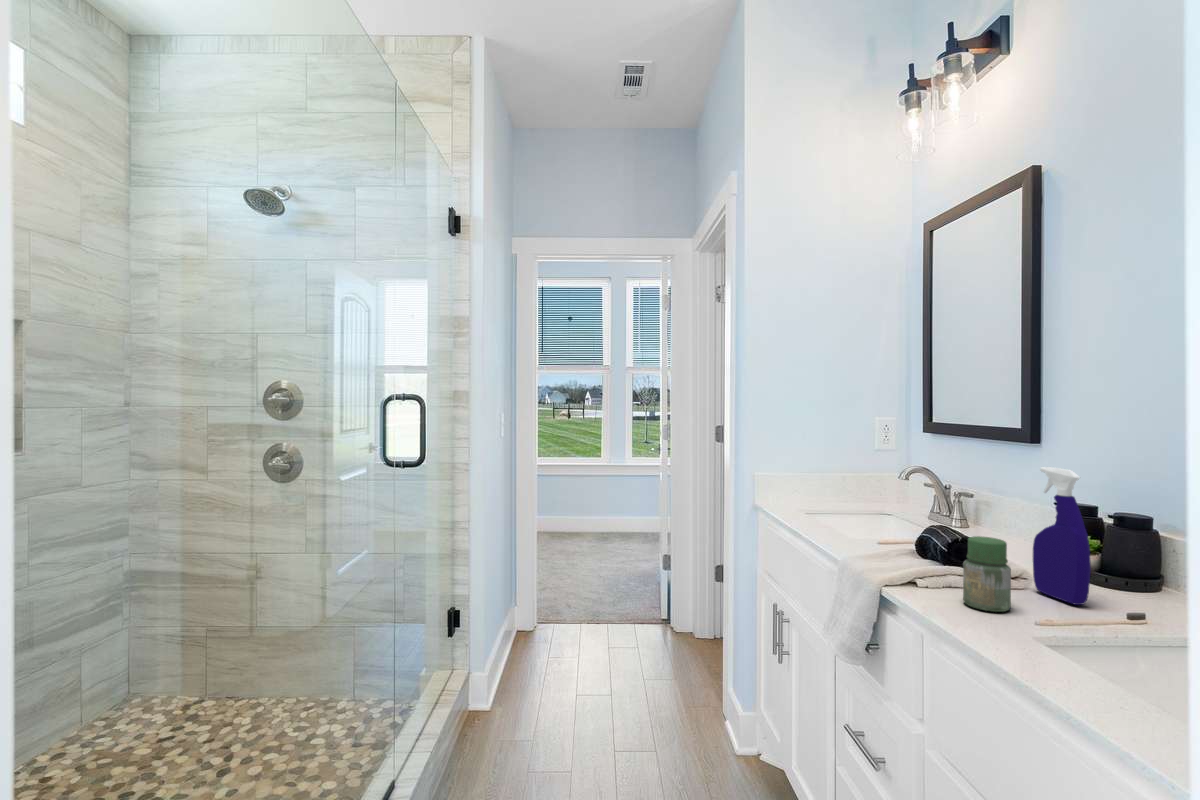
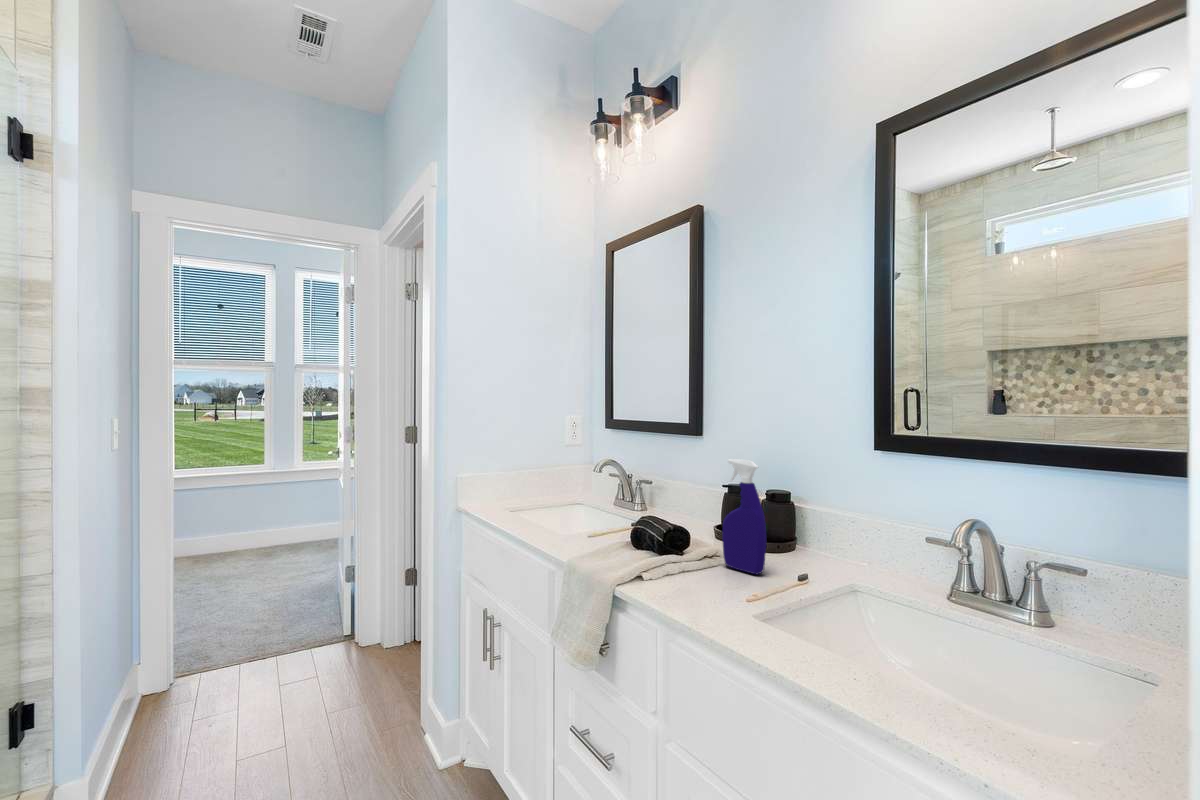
jar: present [963,536,1011,612] -> none [682,526,719,594]

